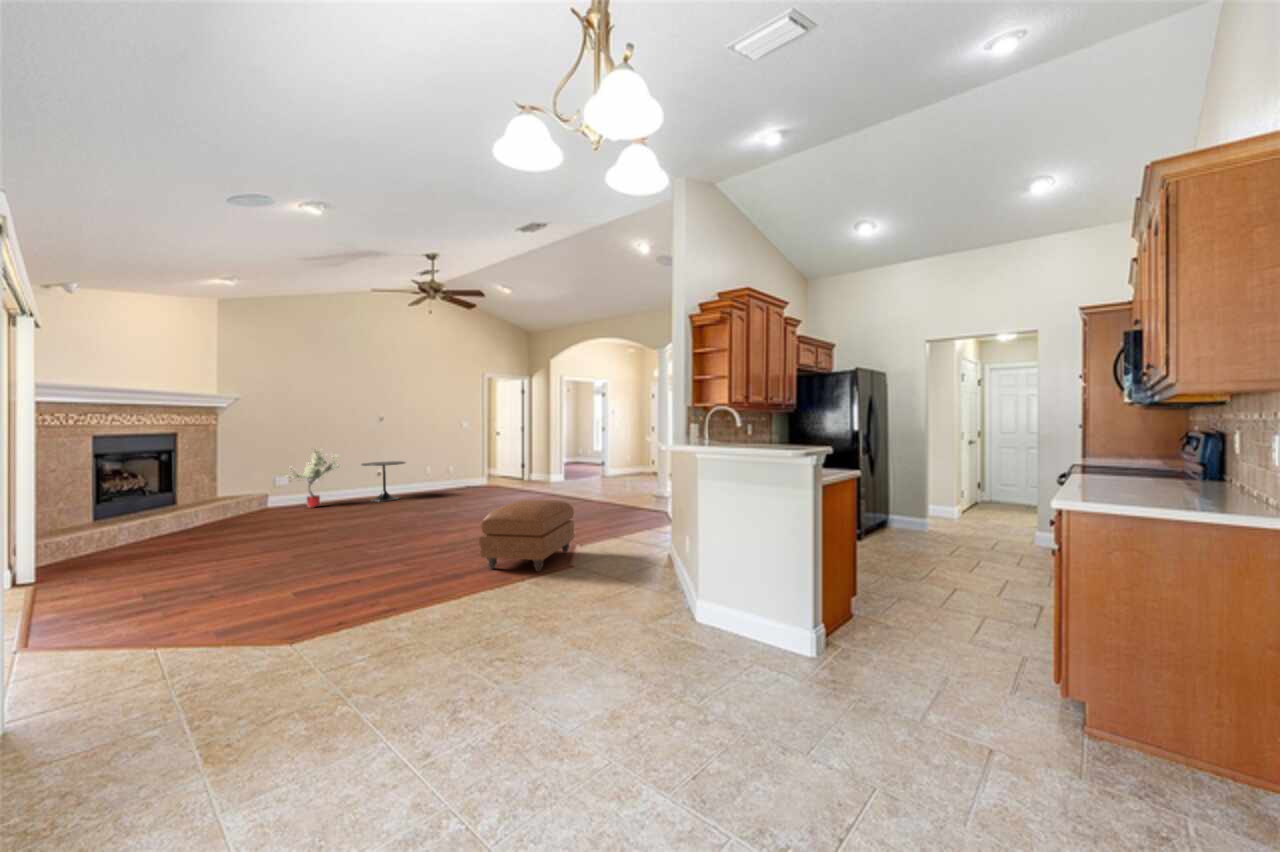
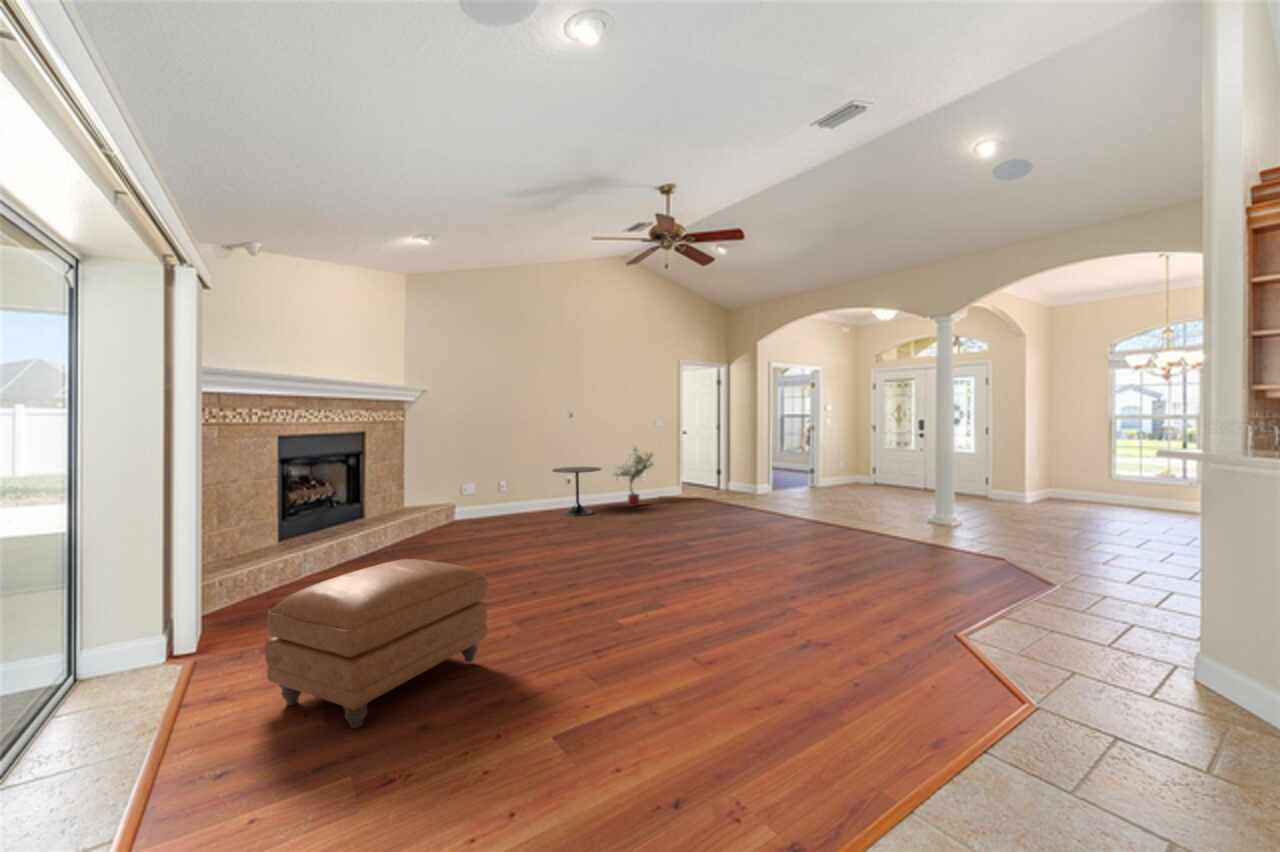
potted tree: present [286,449,339,508] -> present [614,447,654,506]
ottoman: present [479,500,574,572] -> present [265,559,488,728]

